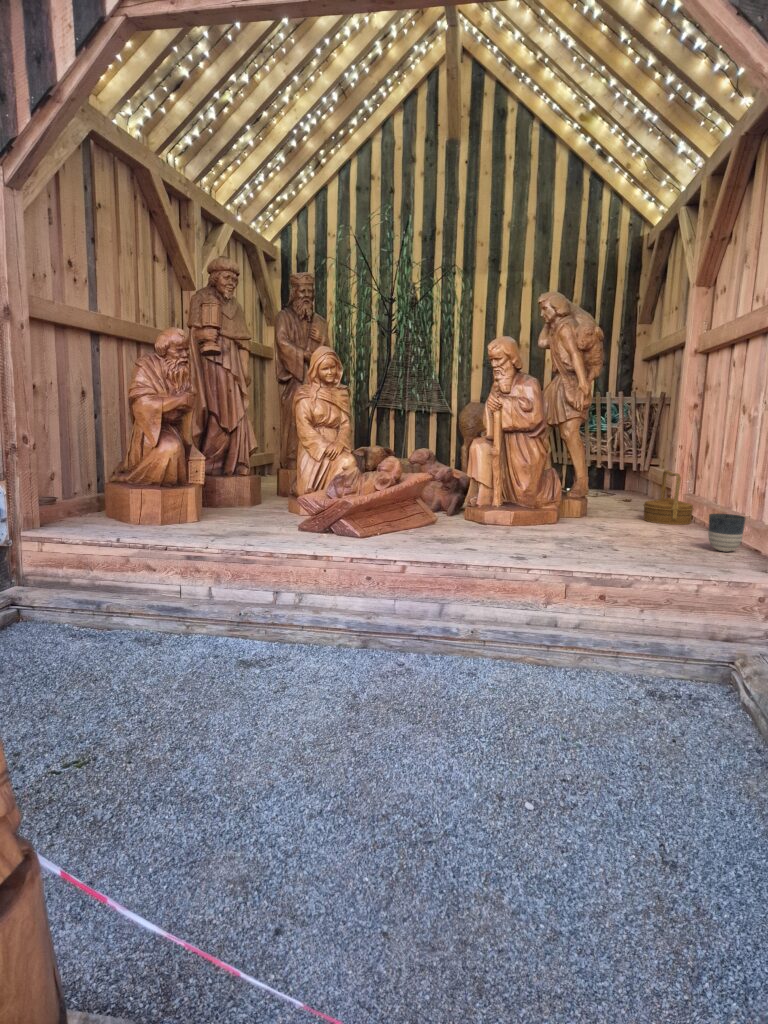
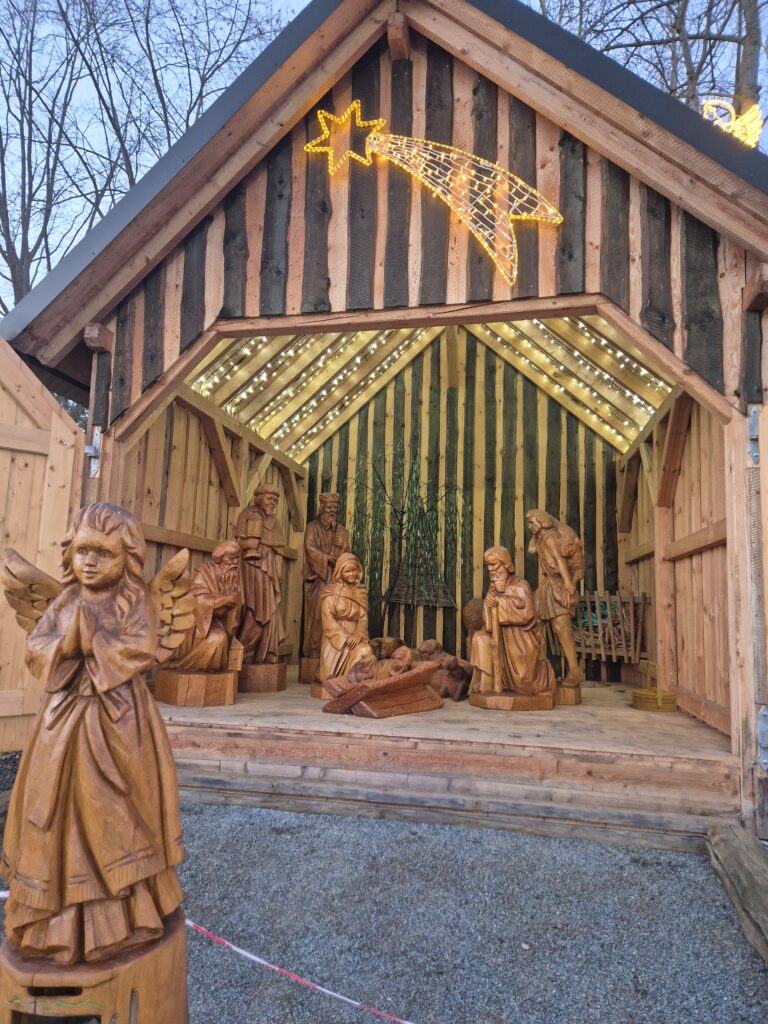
planter: present [708,514,746,552] -> none [682,700,713,734]

